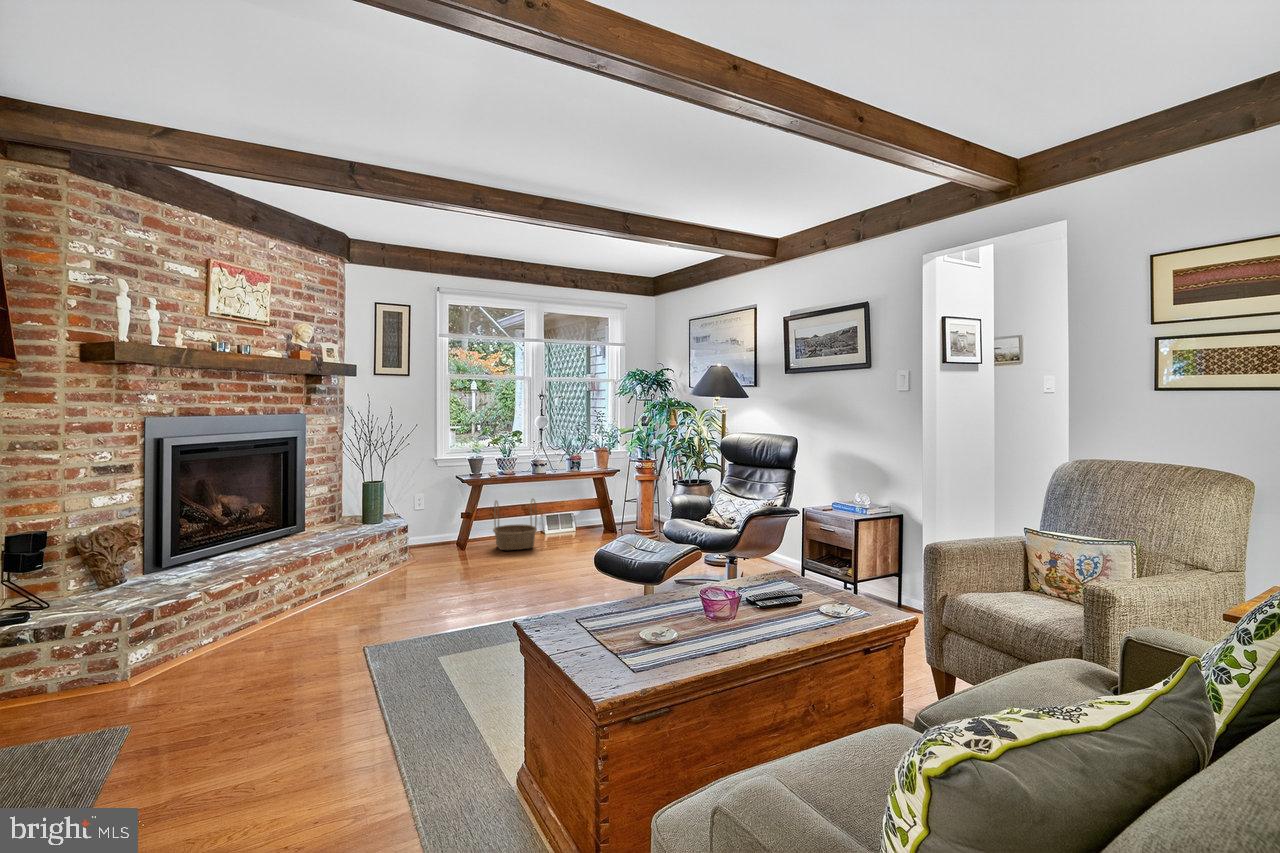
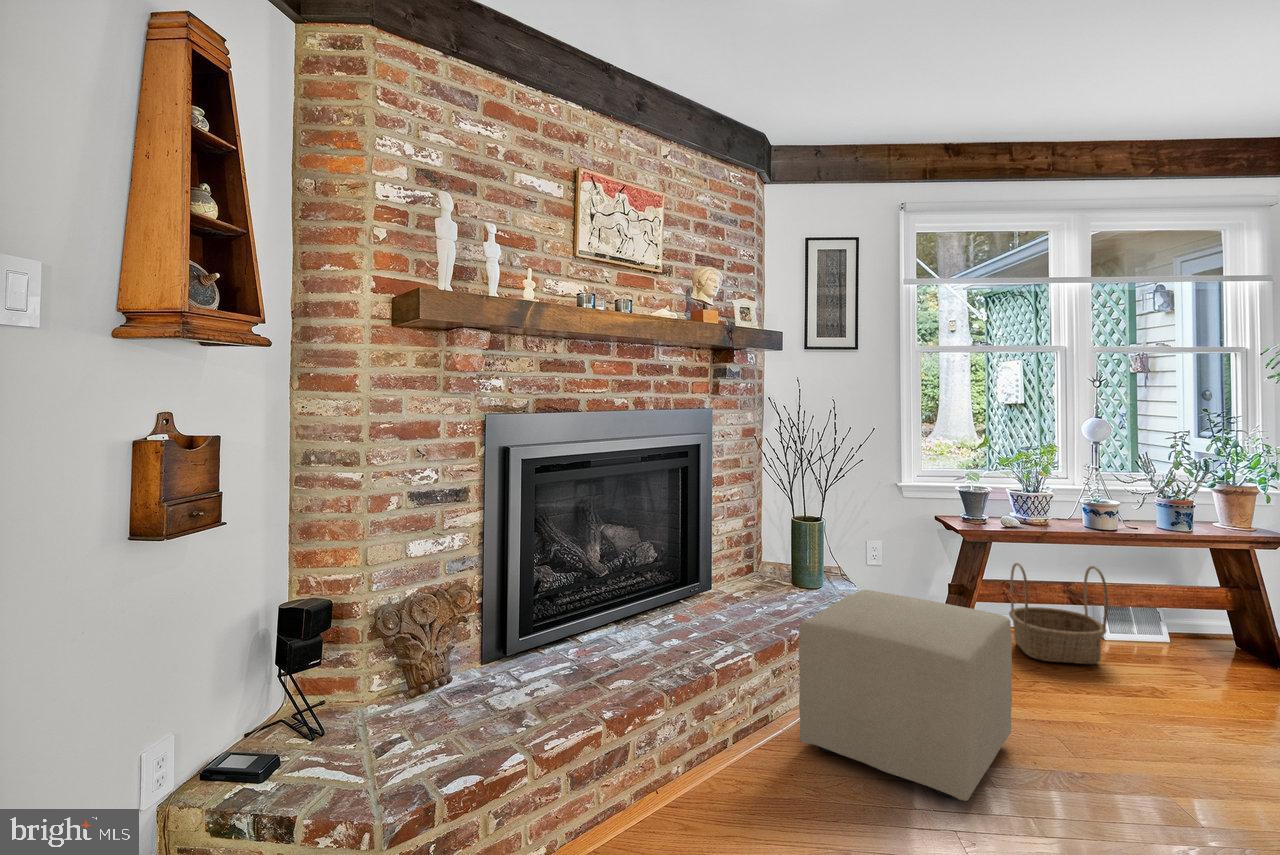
ottoman: none [361,516,474,601] -> present [798,590,1012,801]

